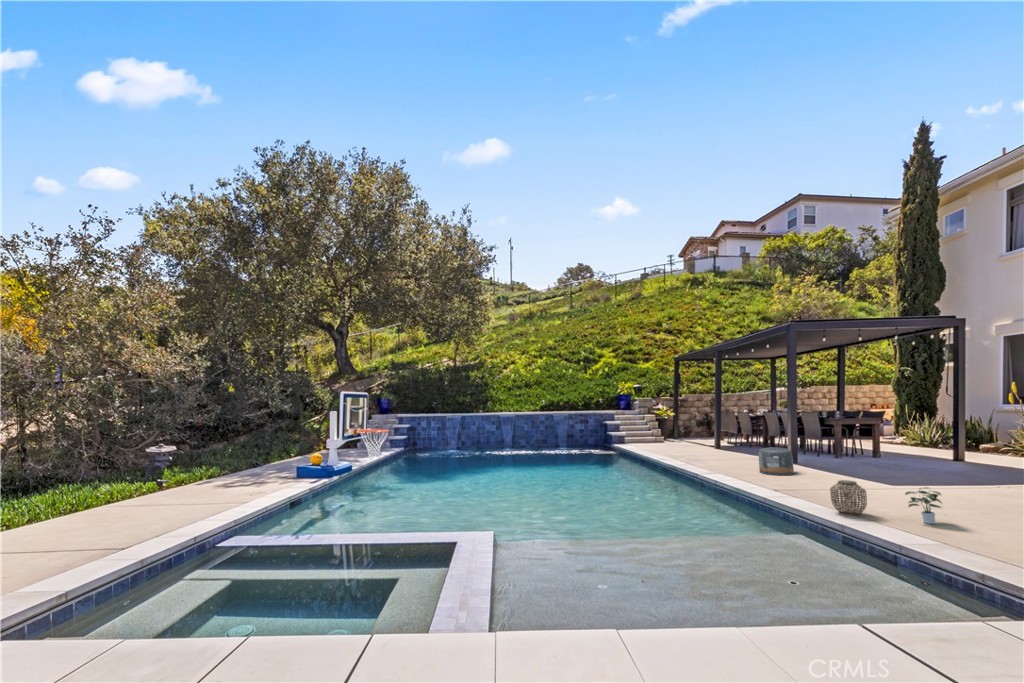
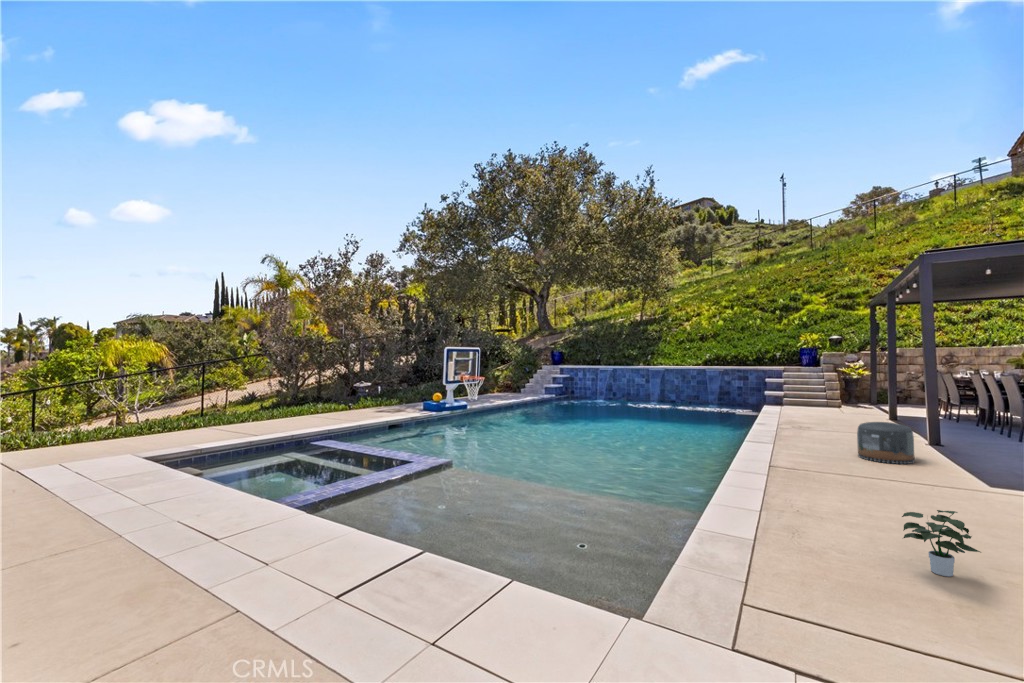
woven basket: present [830,480,867,515] -> none [799,477,856,534]

